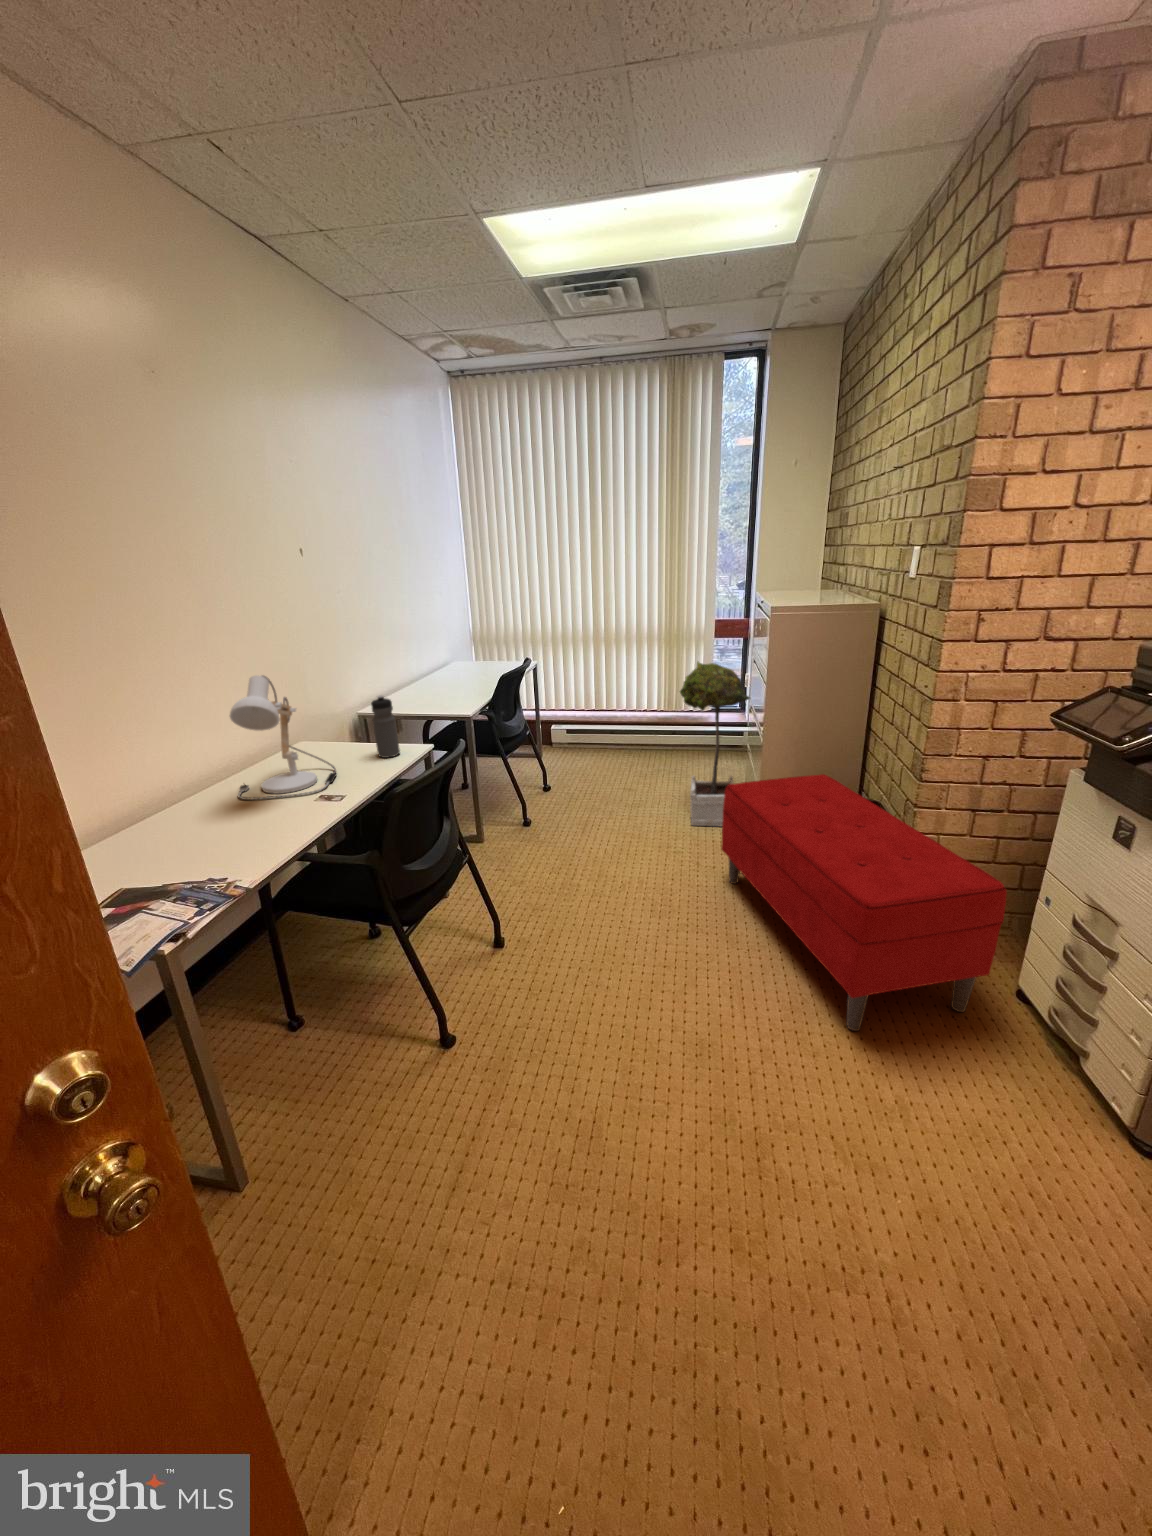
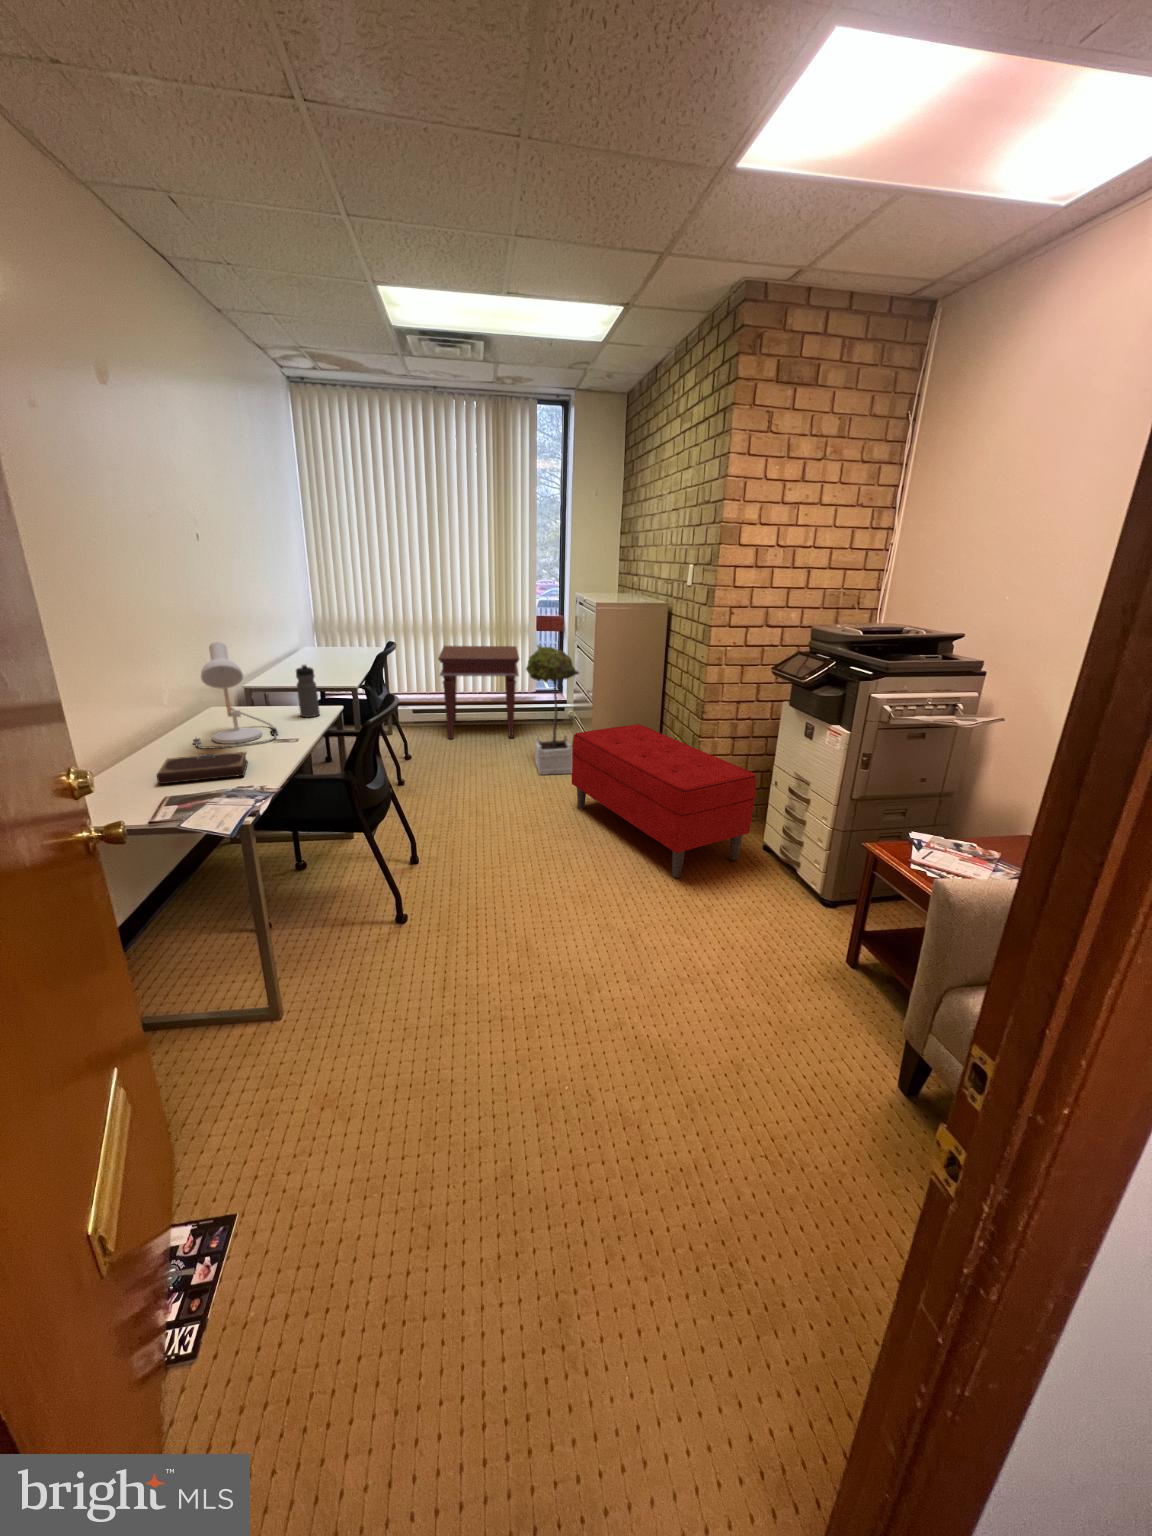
side table: none [587,658,688,770] -> present [438,646,519,739]
notebook: none [143,813,265,854] -> present [157,752,248,784]

